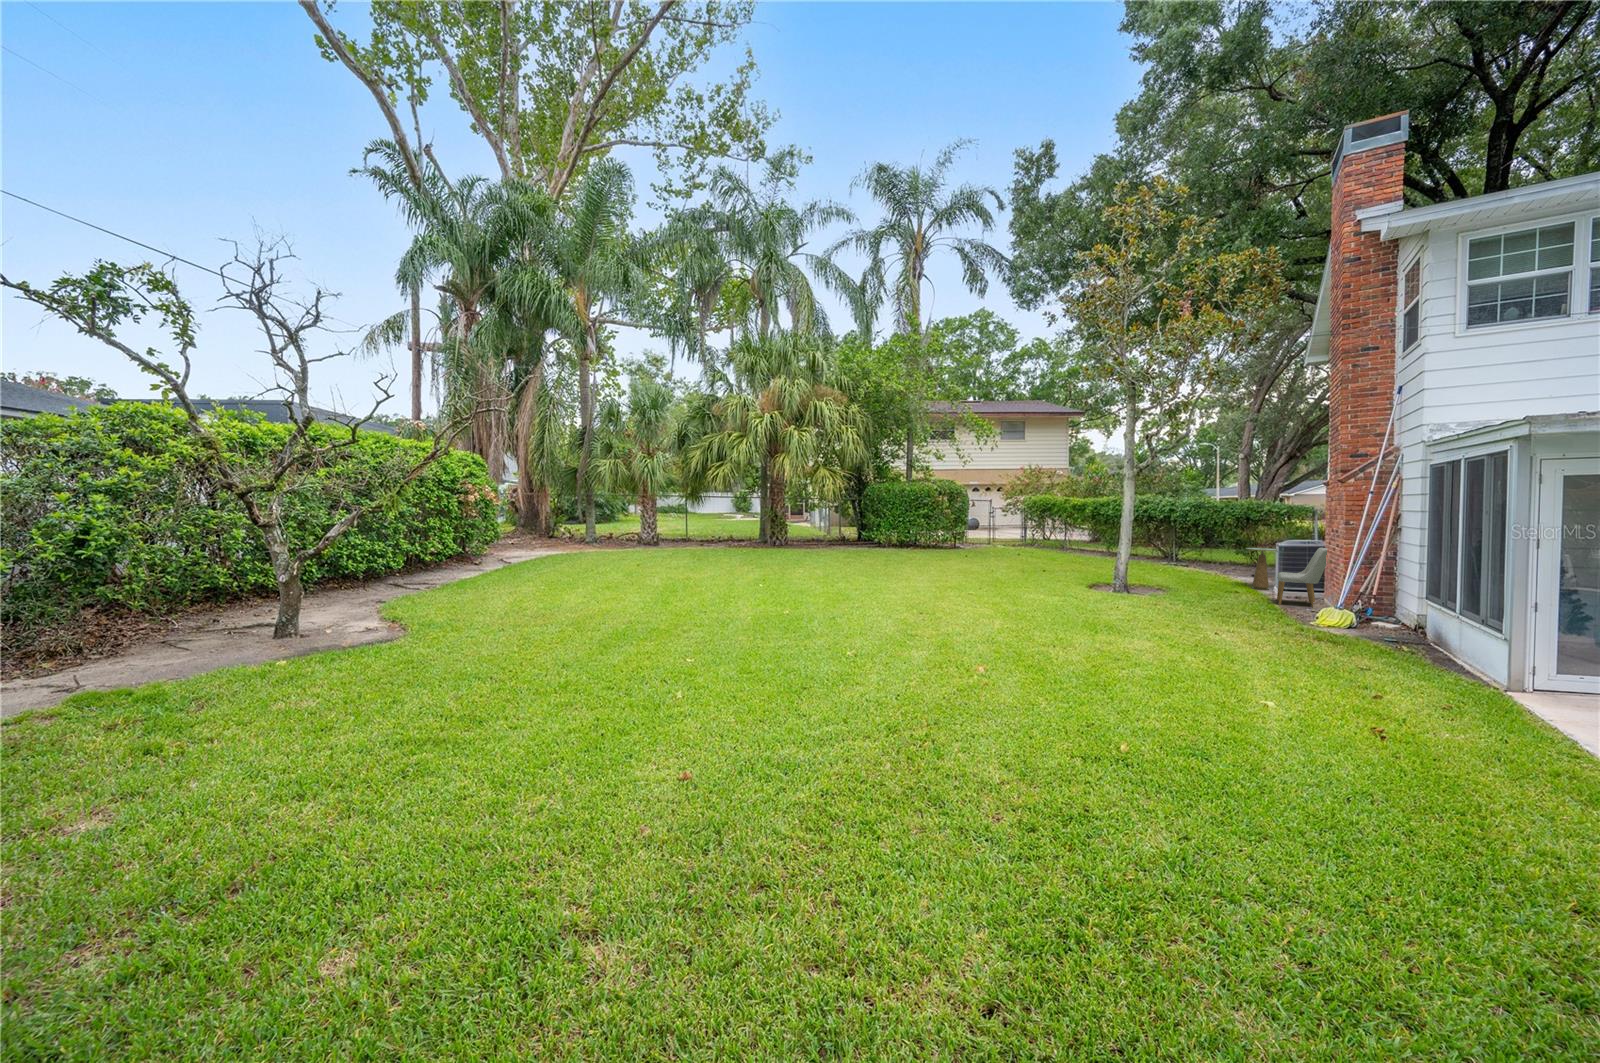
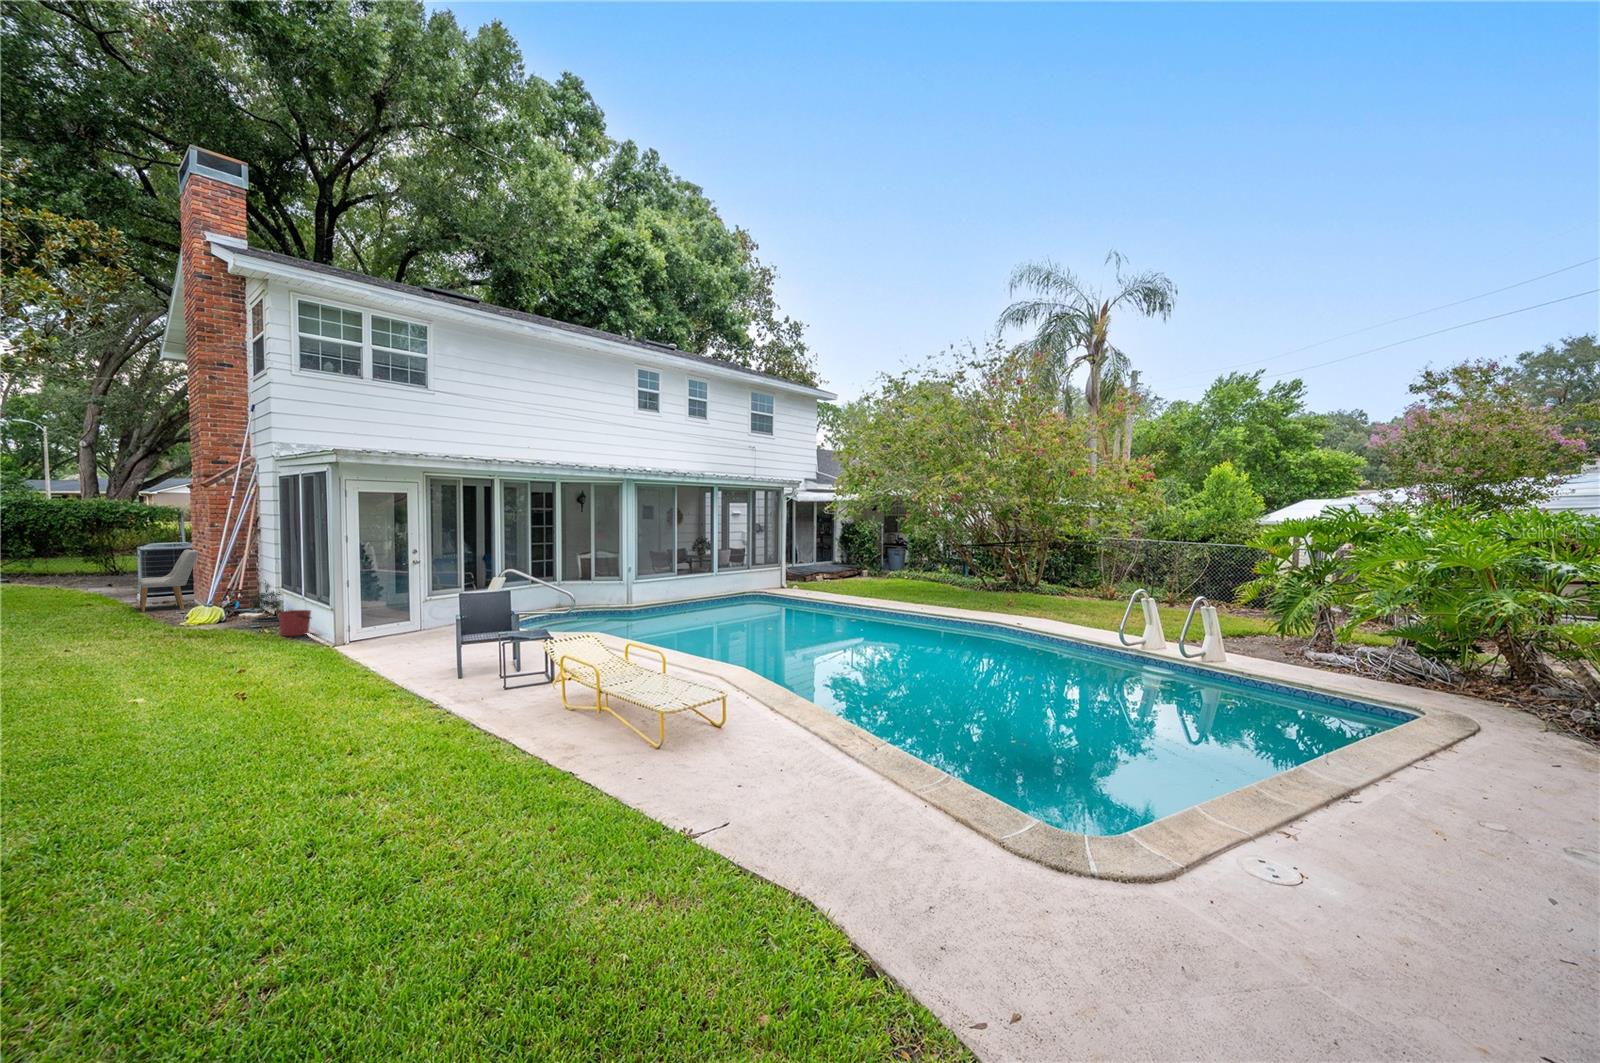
side table: present [1246,548,1277,590] -> none [95,553,141,600]
potted tree: none [1382,587,1428,638] -> present [250,581,282,622]
bucket: none [1422,629,1471,664] -> present [278,610,311,636]

